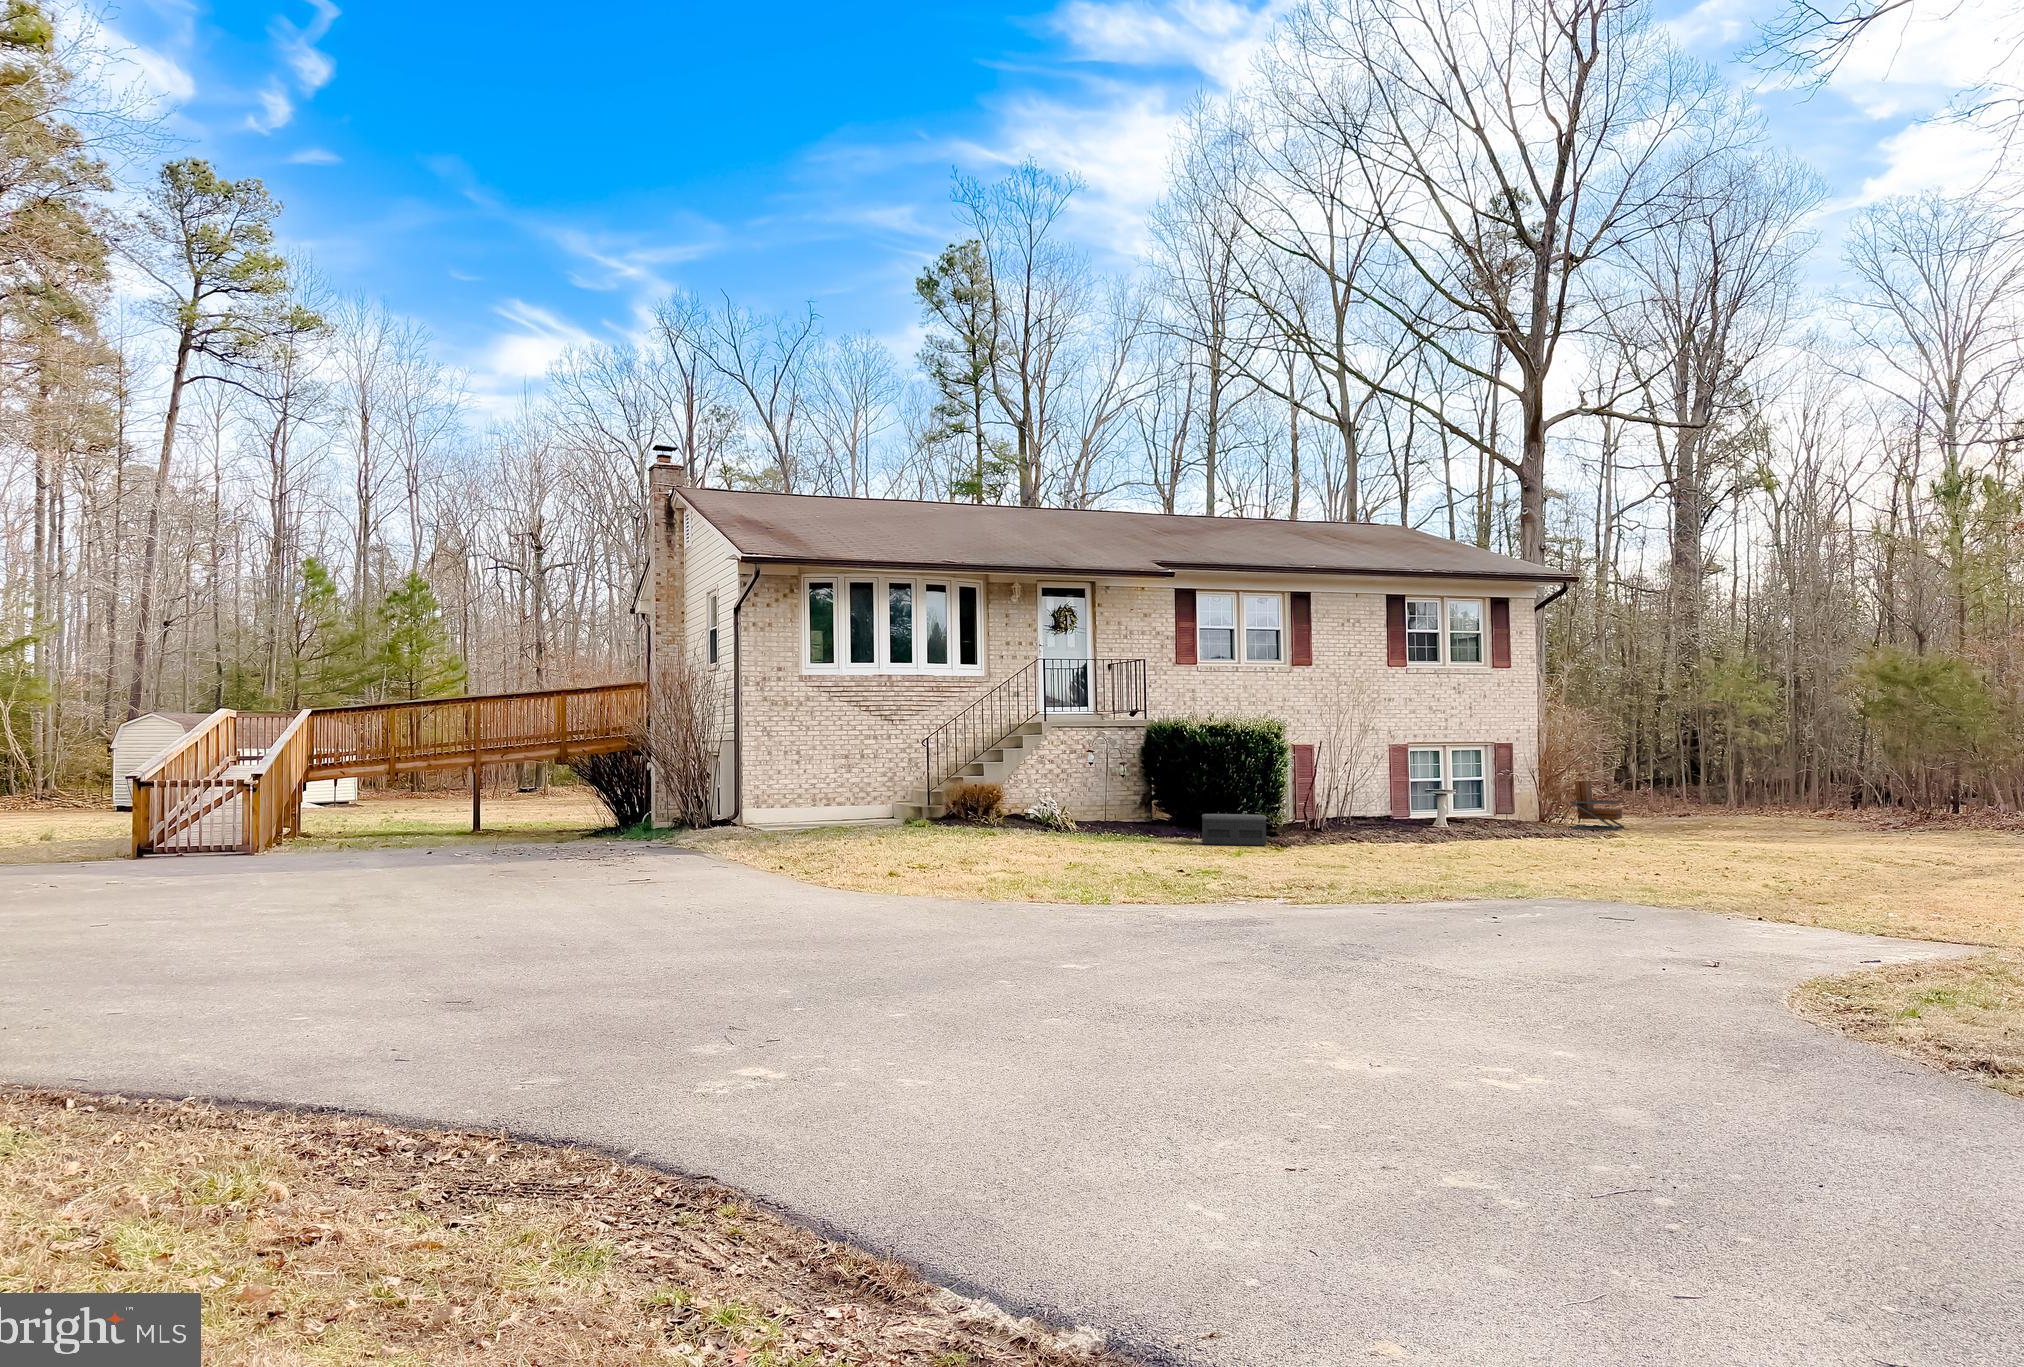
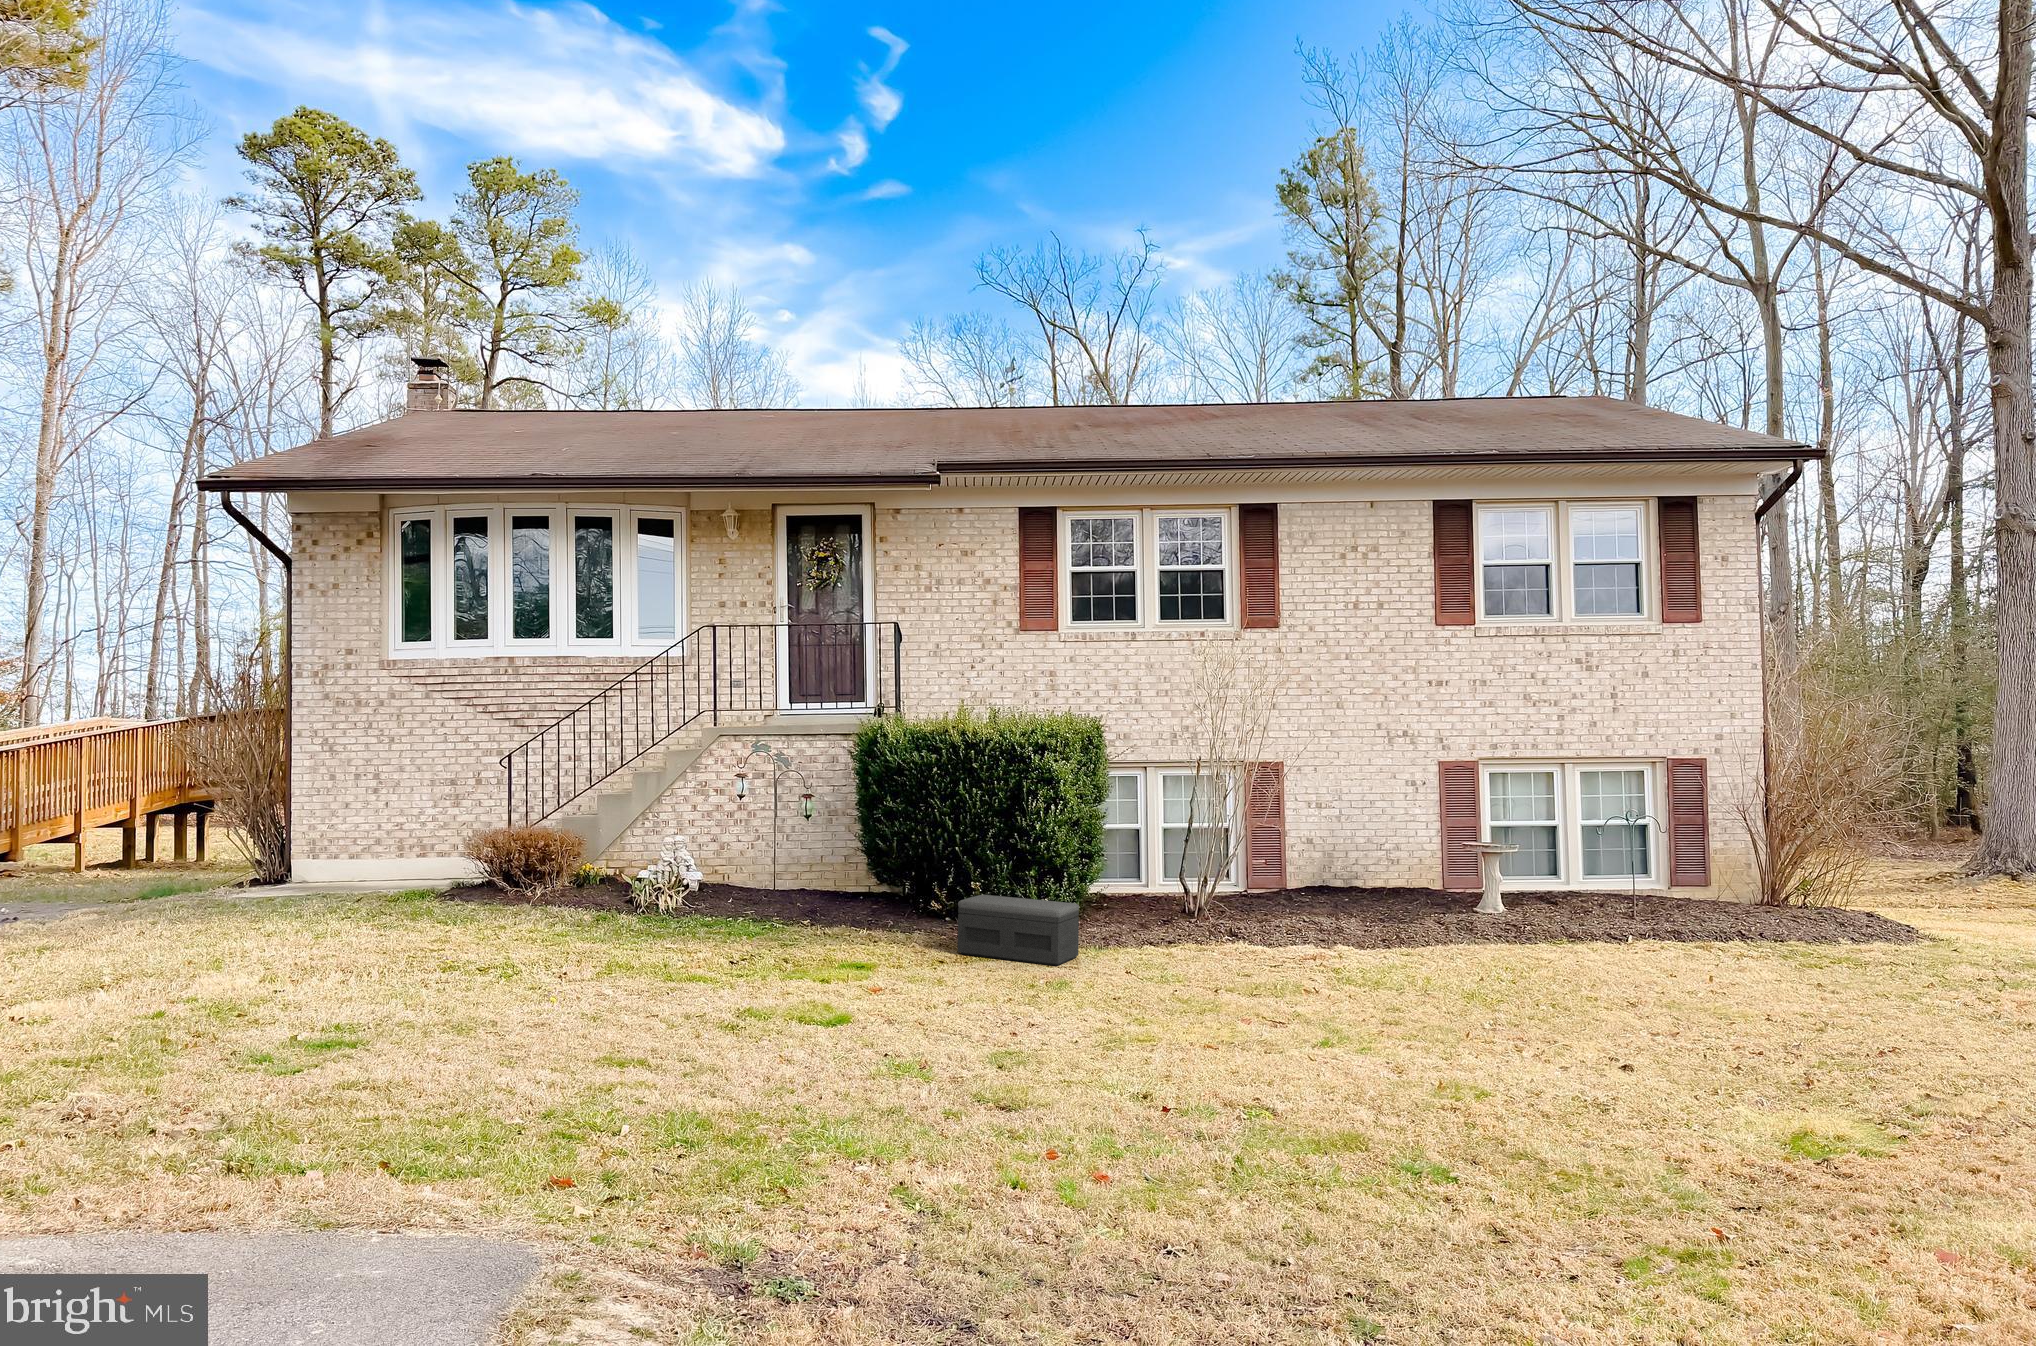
lounge chair: present [1570,780,1624,830] -> none [1844,831,1978,938]

